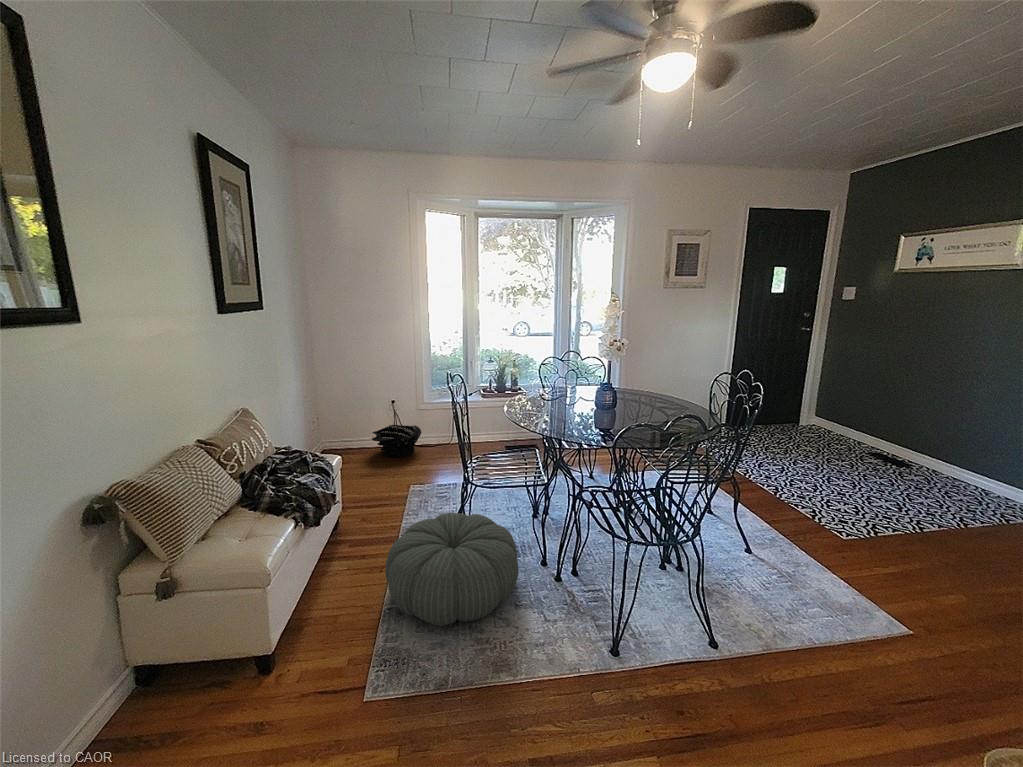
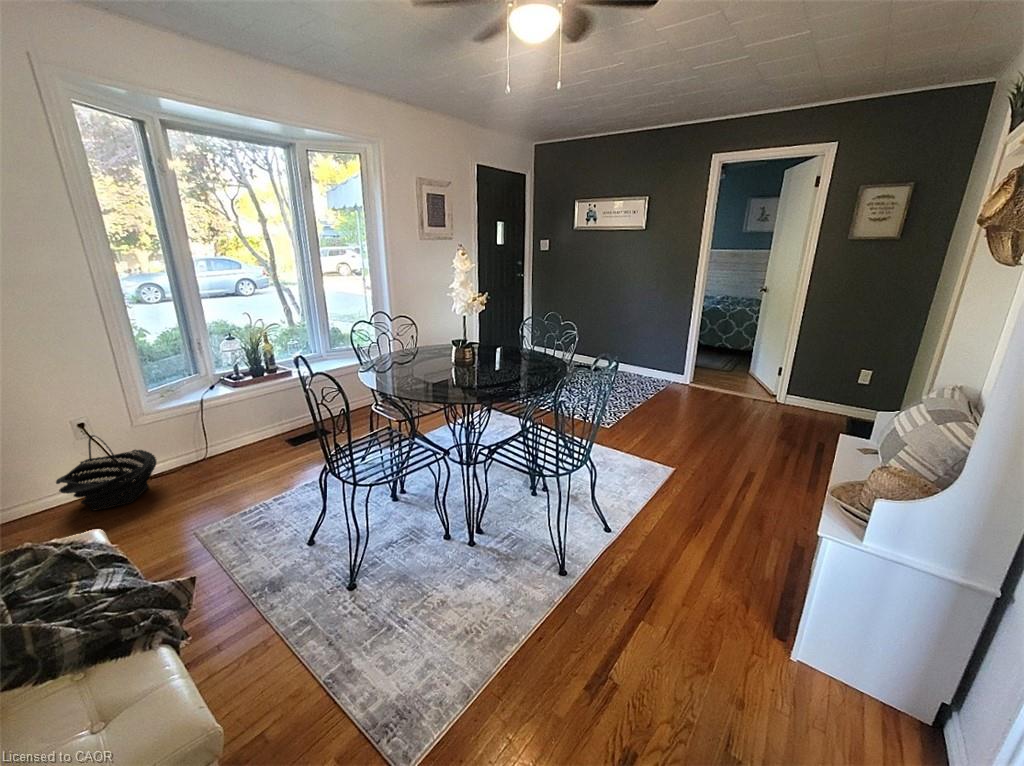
pouf: present [385,513,519,626] -> none [295,518,459,665]

